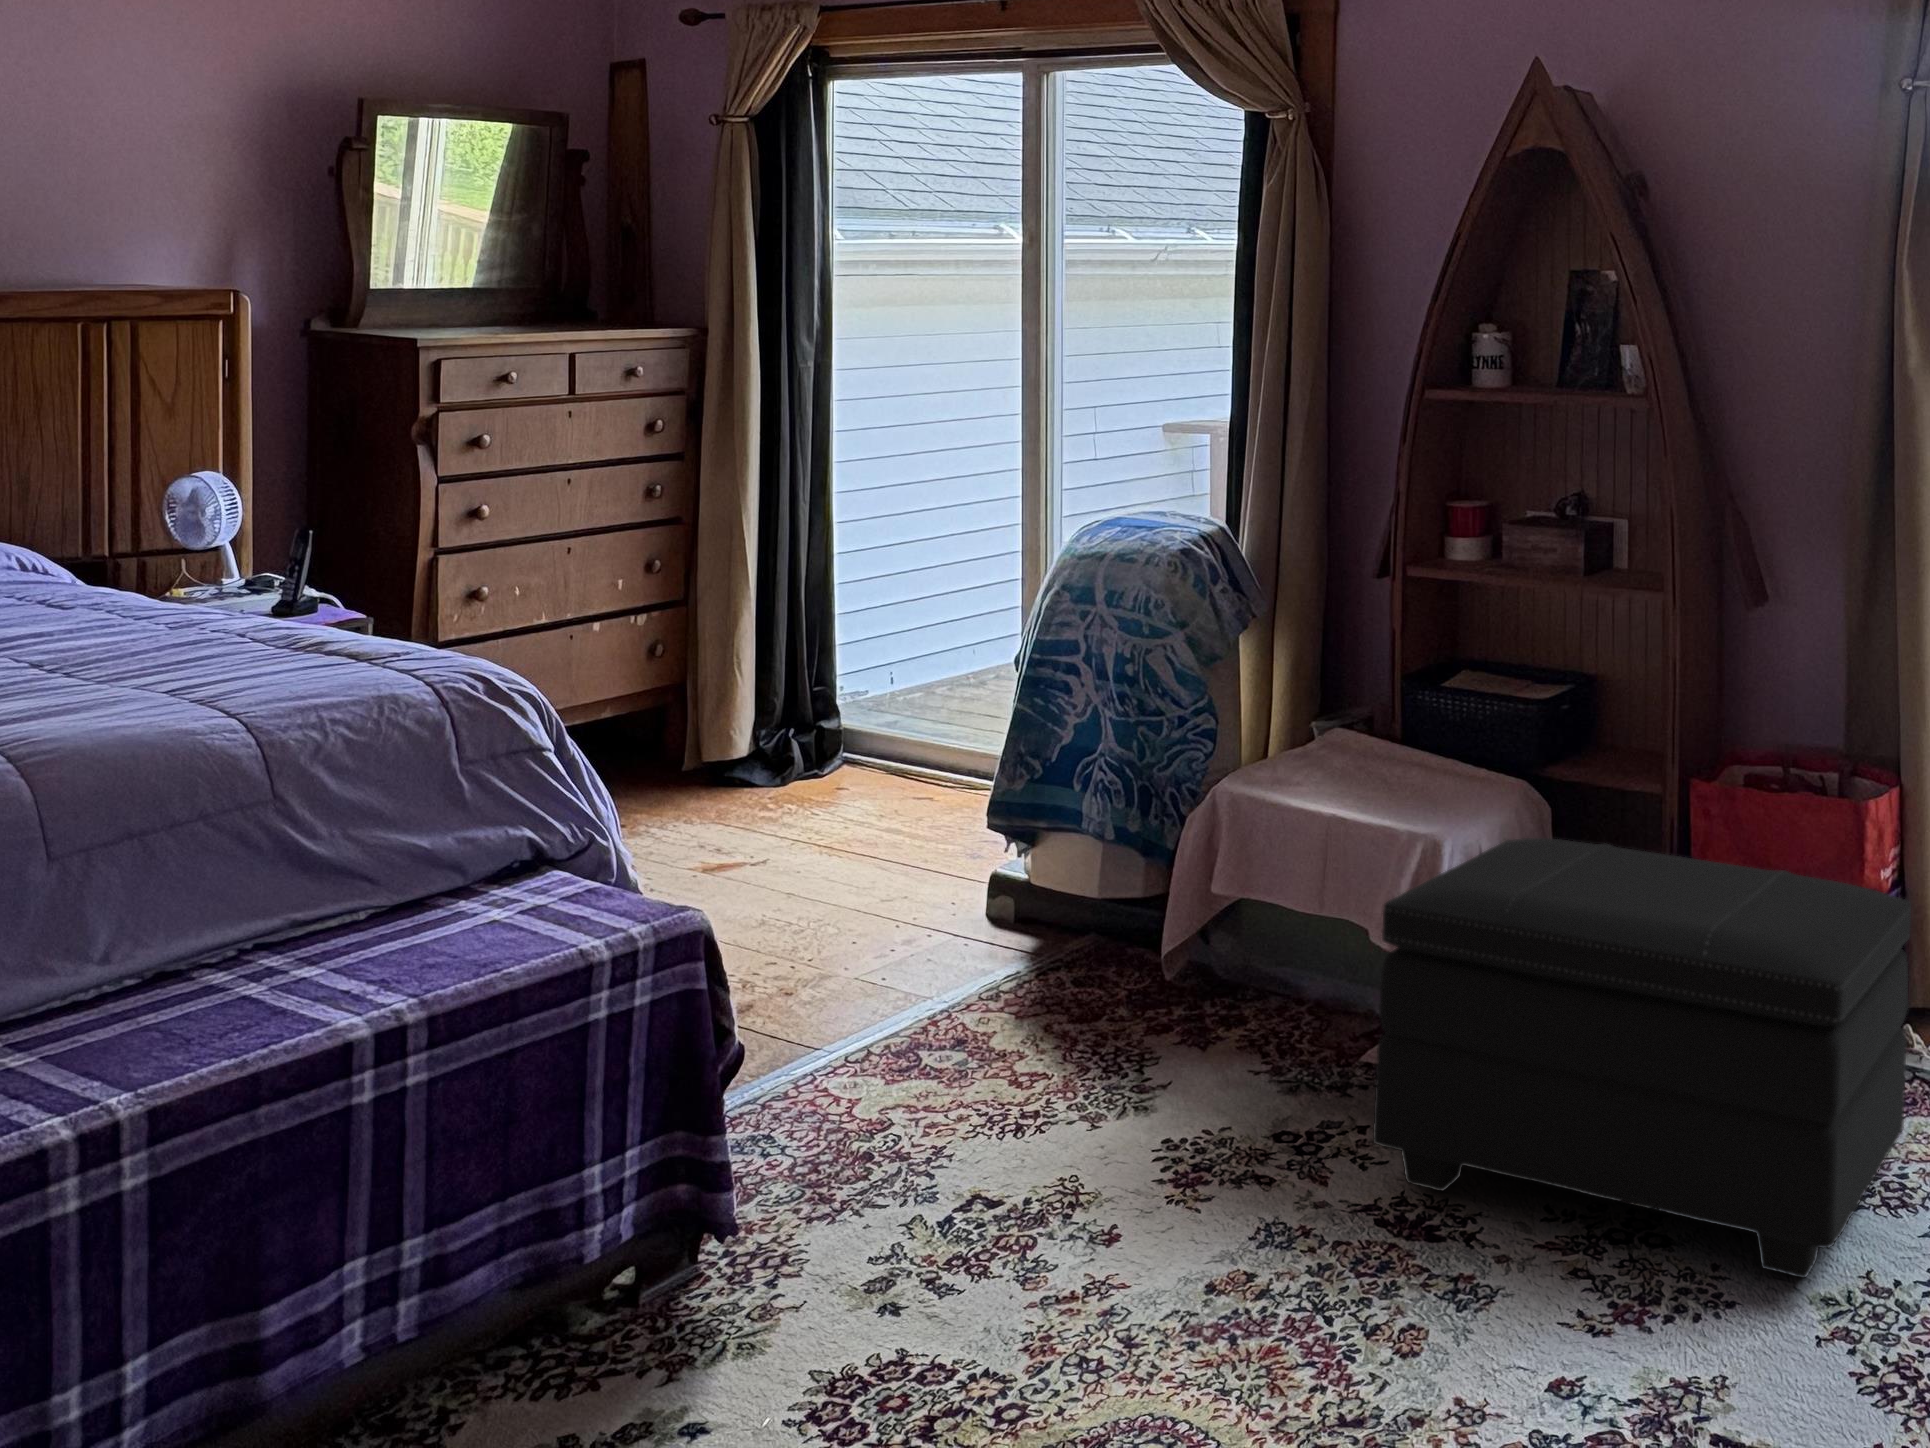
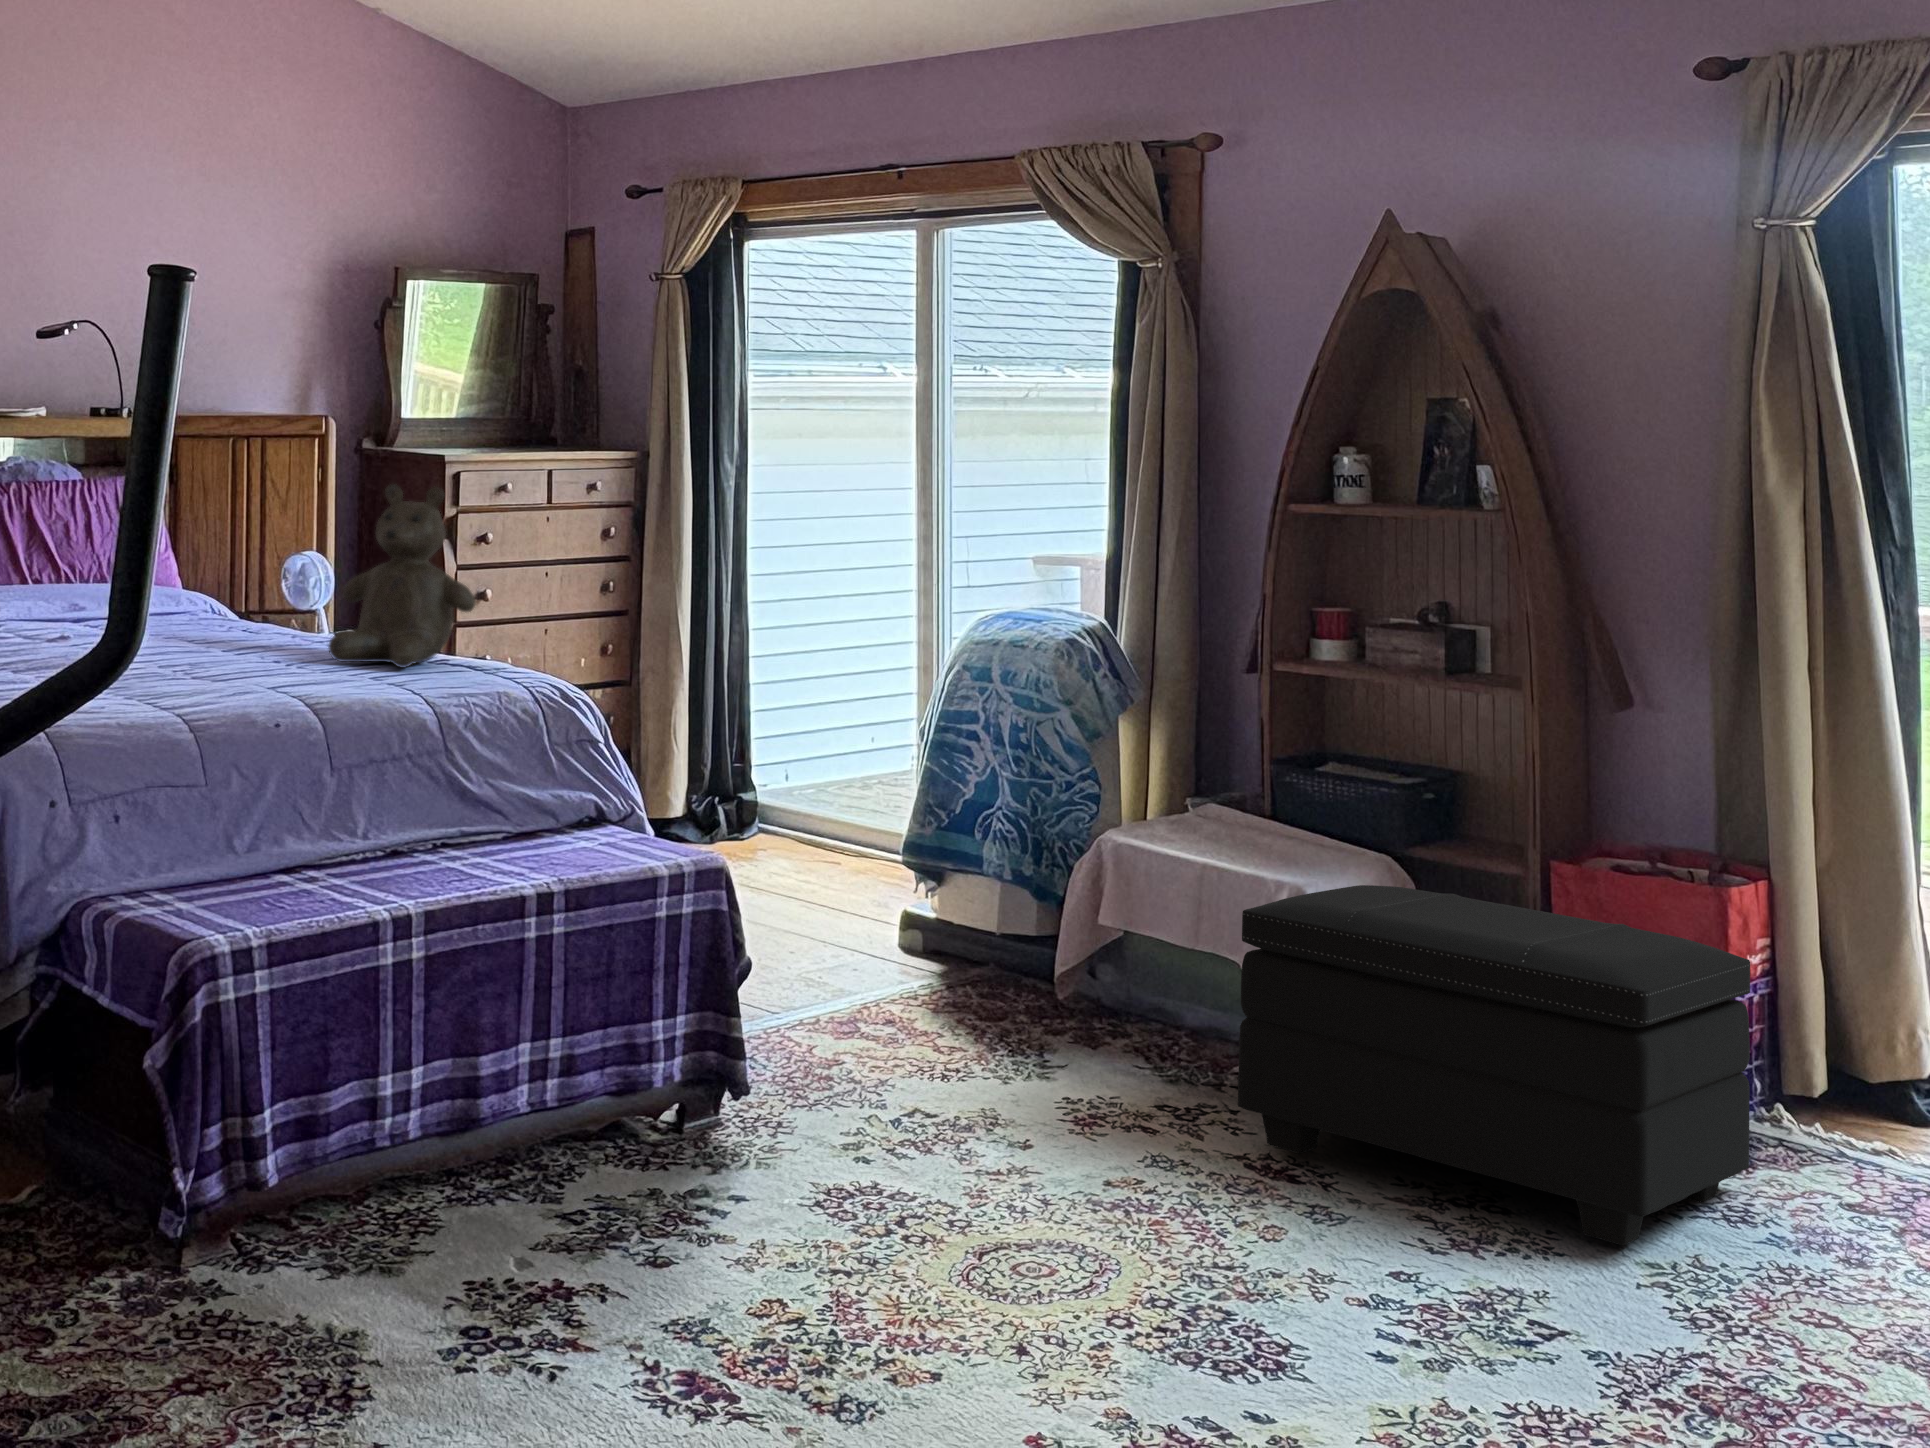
teddy bear: none [79,392,346,670] -> present [328,484,475,667]

